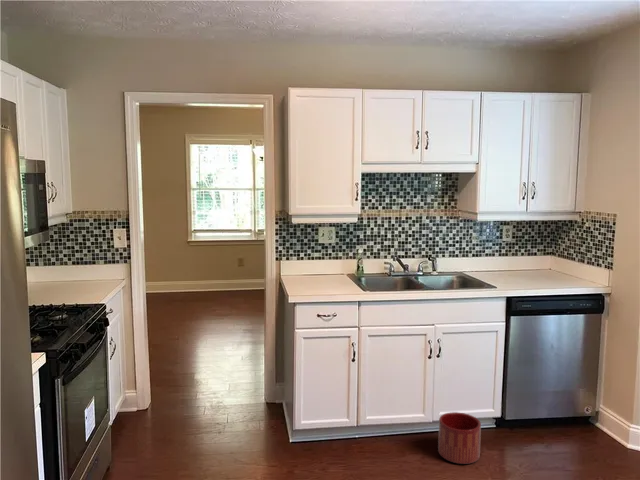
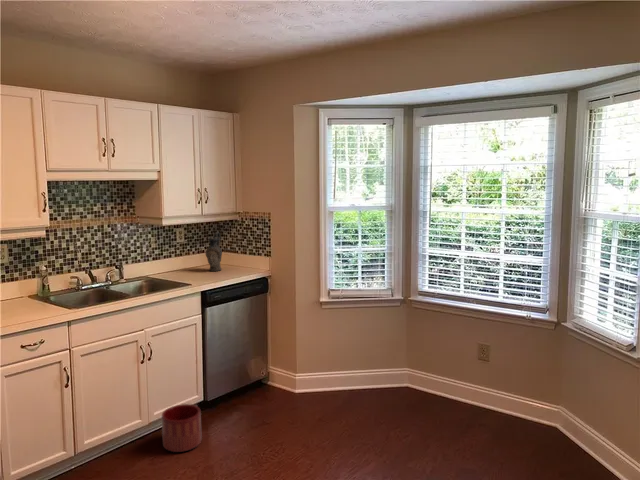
ceramic pitcher: none [530,232,552,278] -> present [206,232,222,271]

